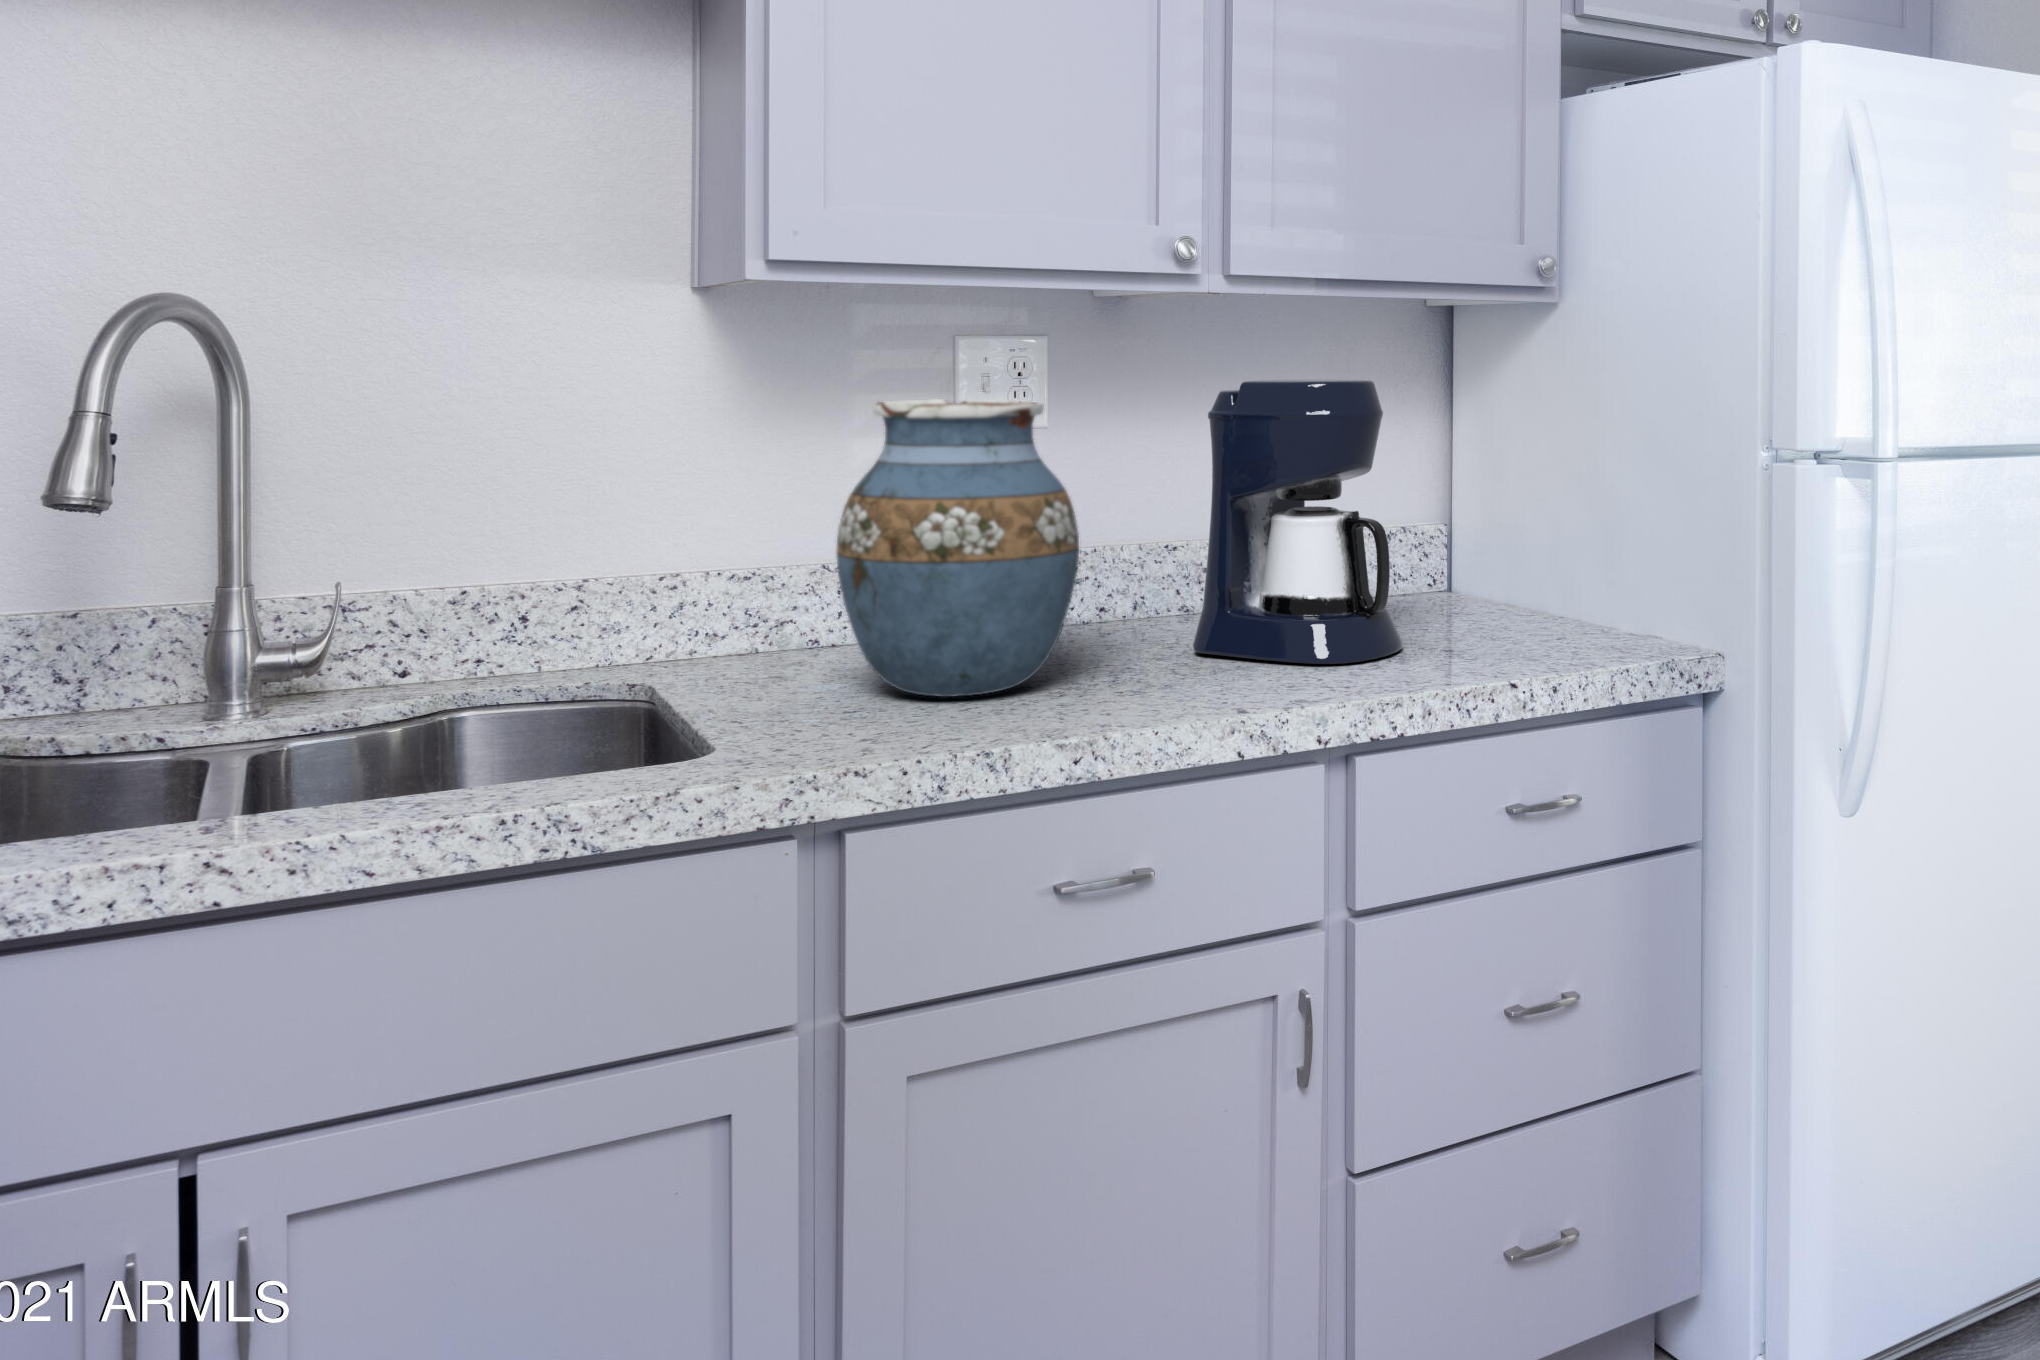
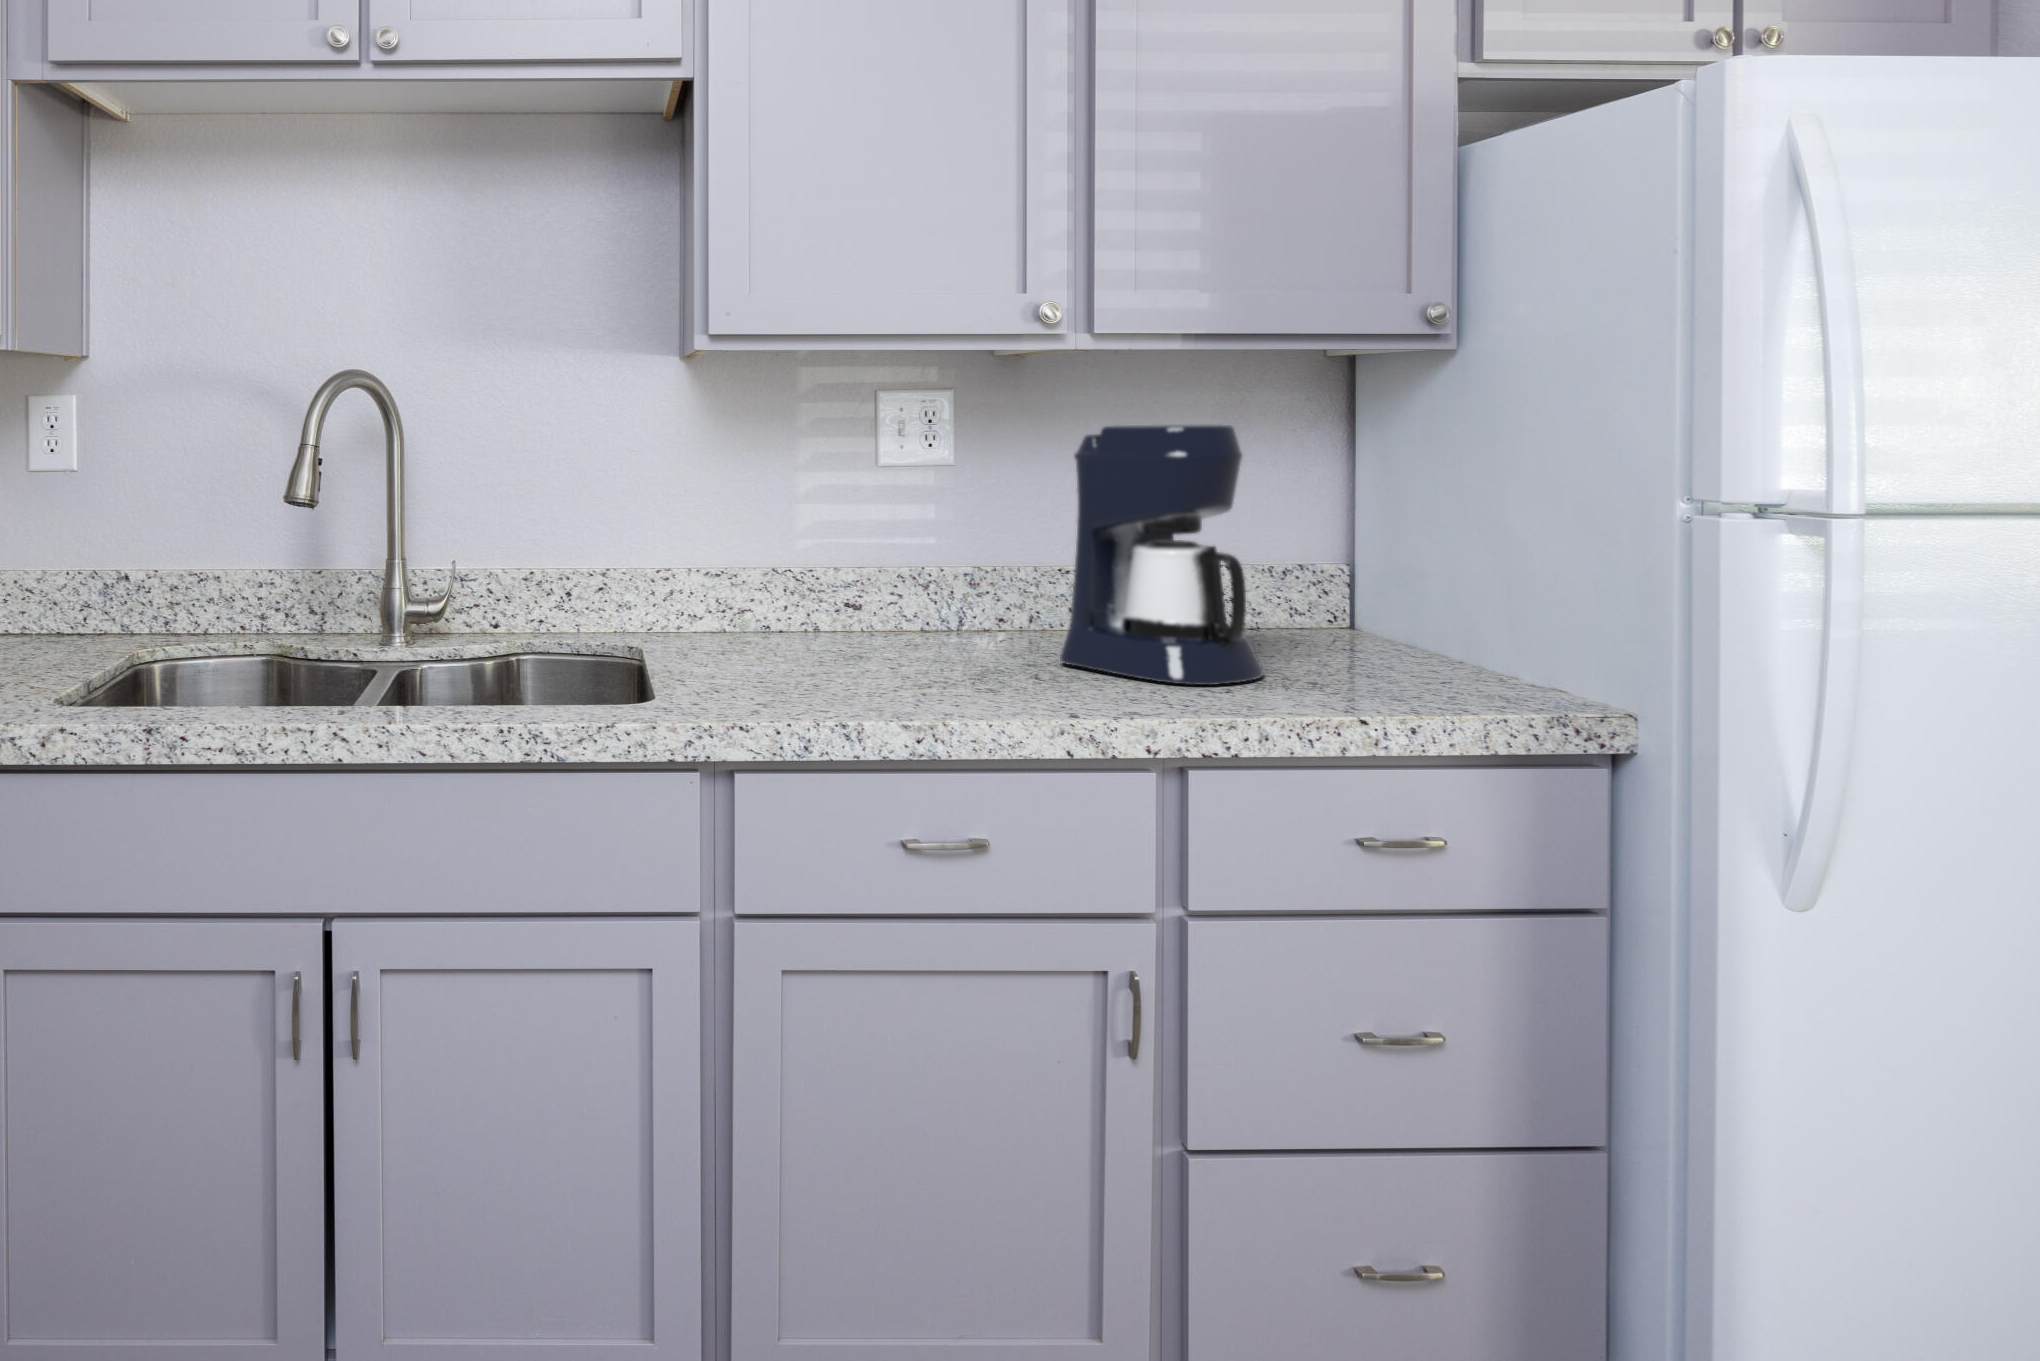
vase: present [836,399,1079,697] -> none [757,440,947,678]

